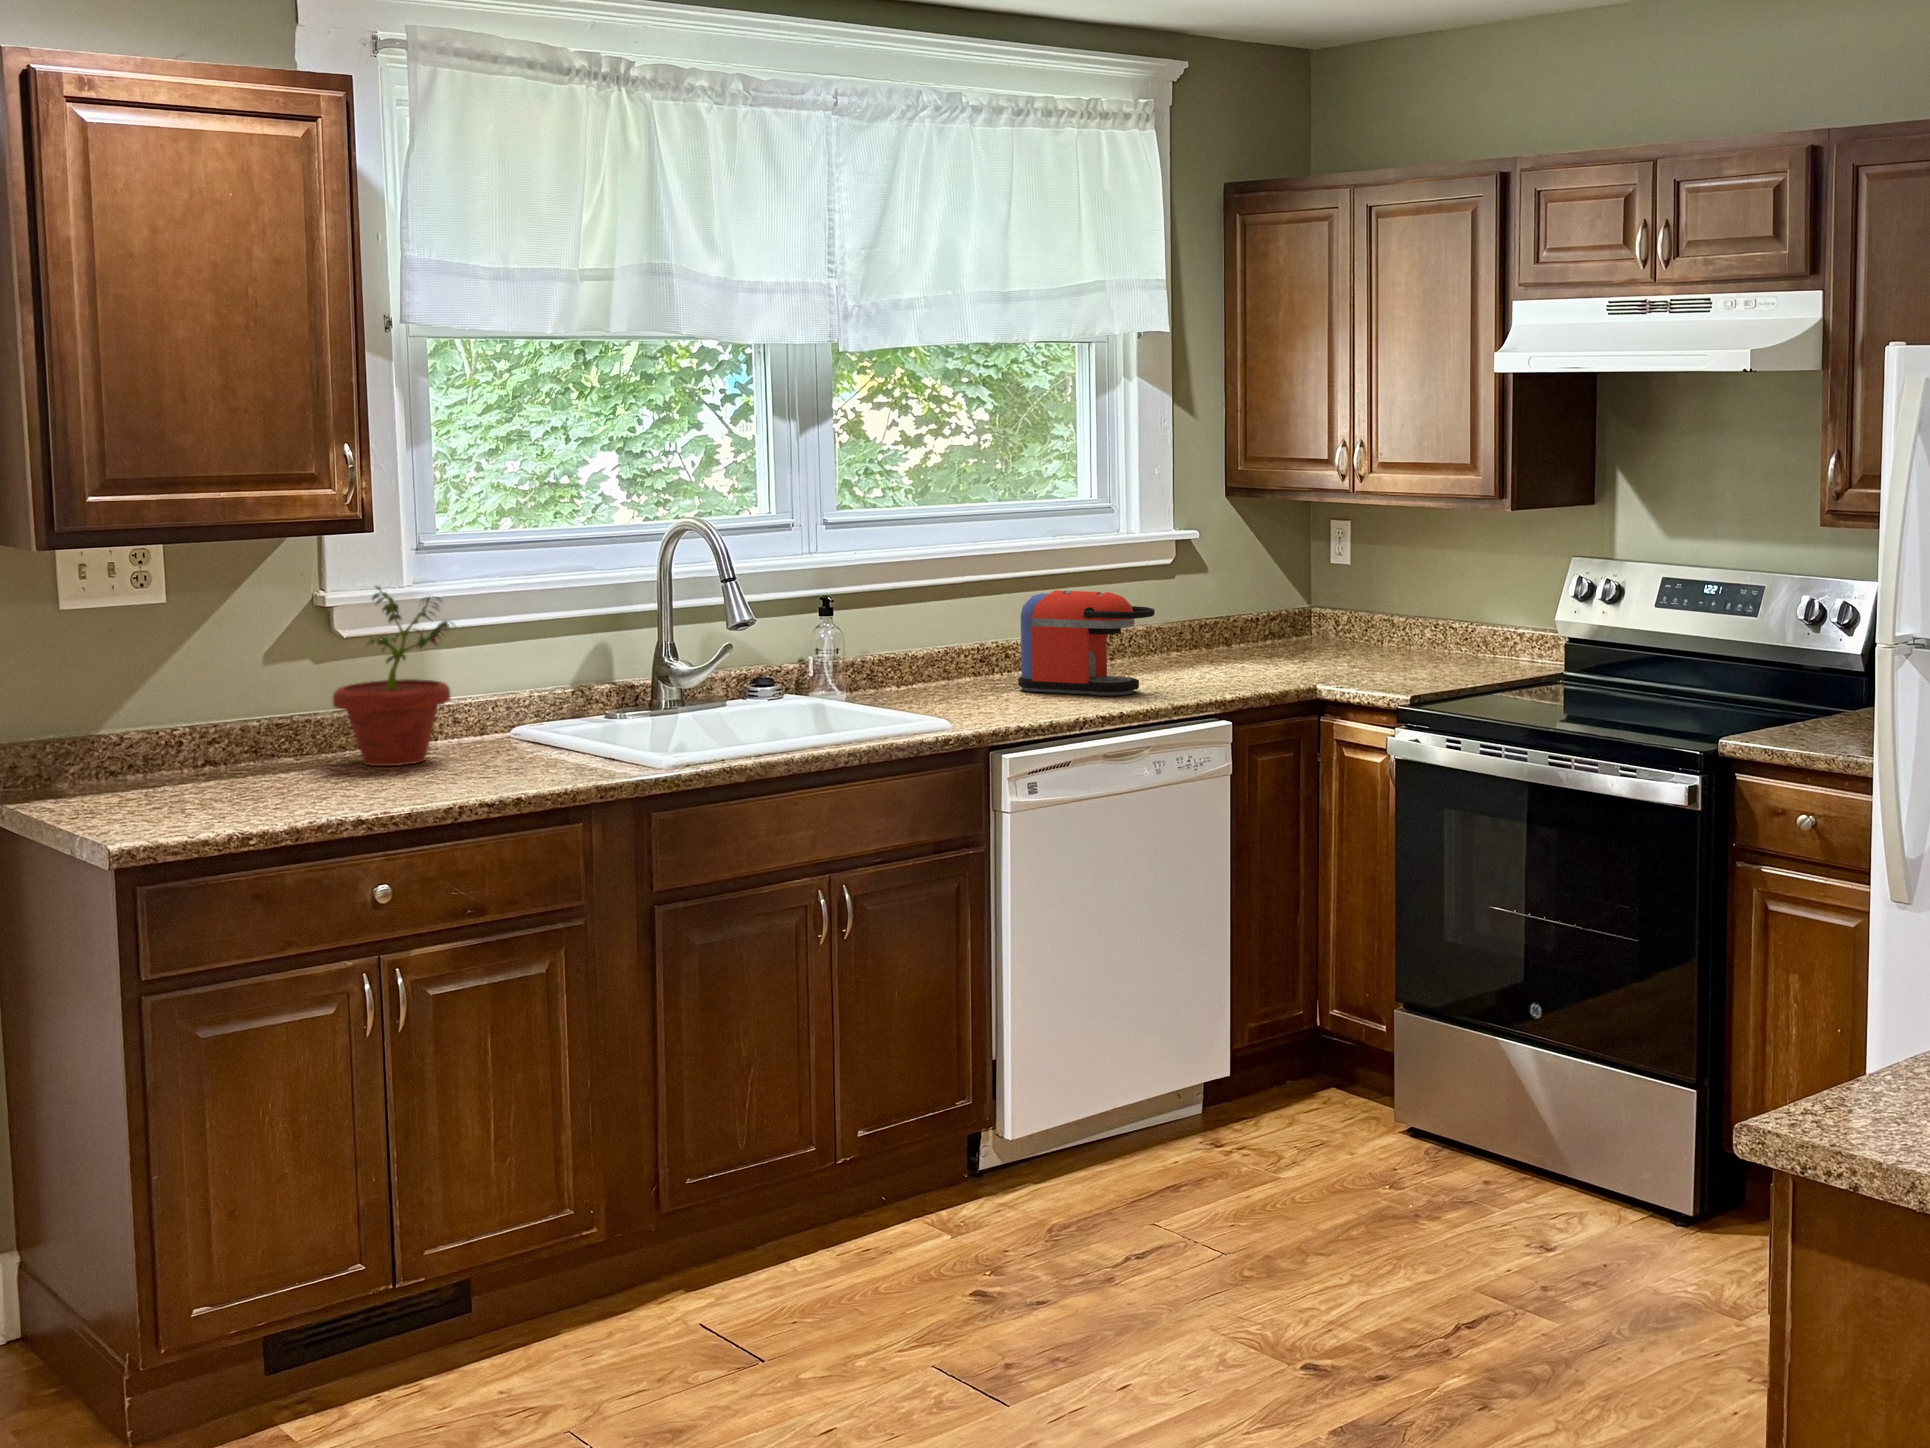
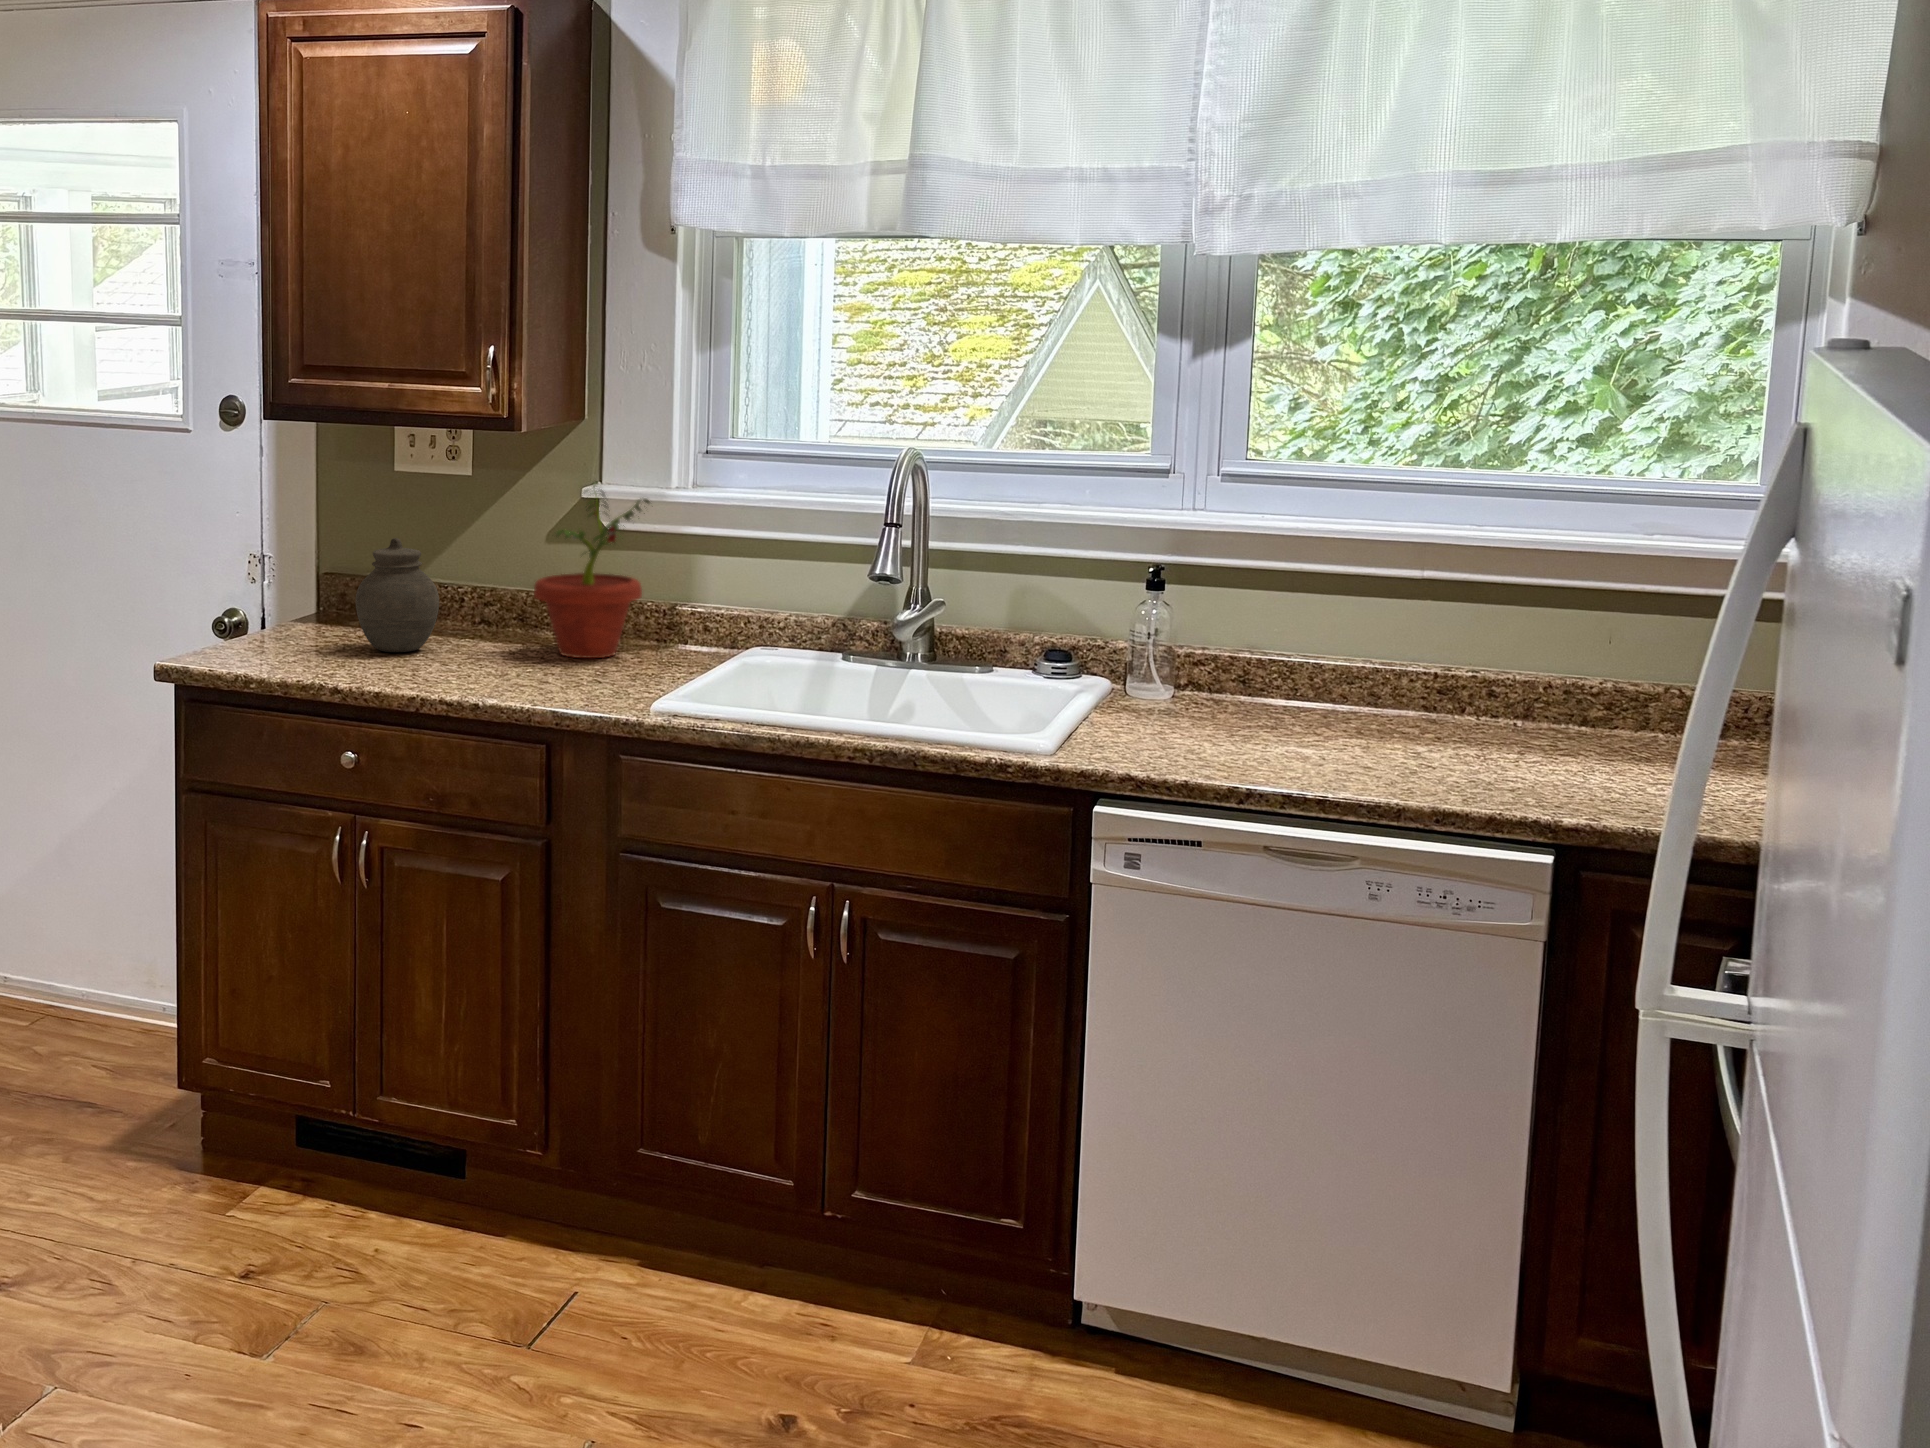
coffee maker: present [1018,590,1155,696] -> none [1370,604,1522,779]
jar: none [177,670,279,799] -> present [356,538,439,652]

